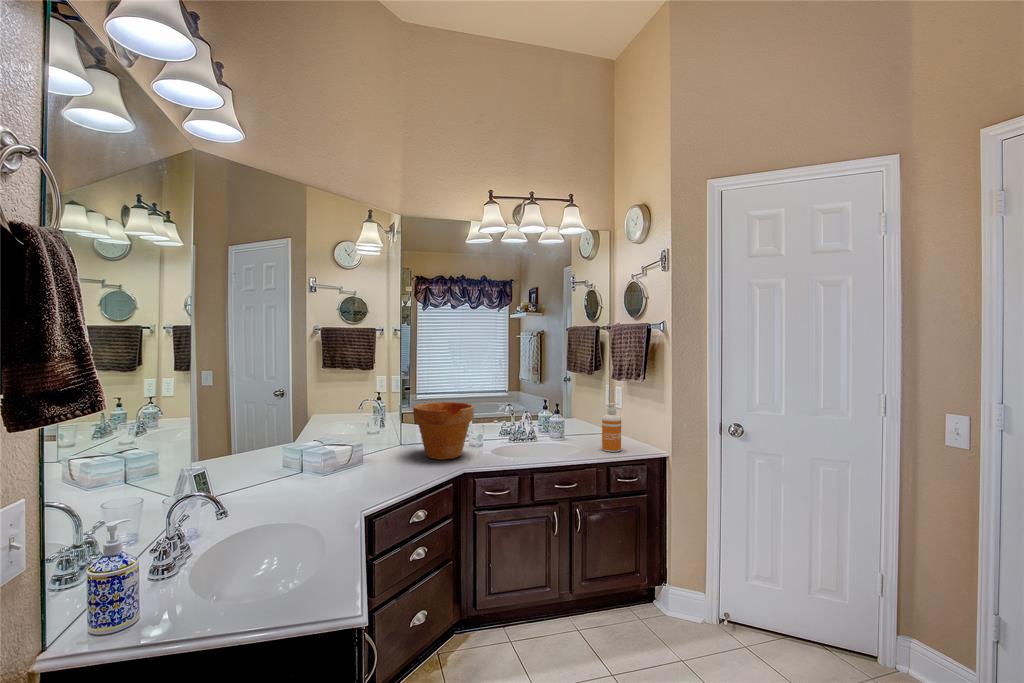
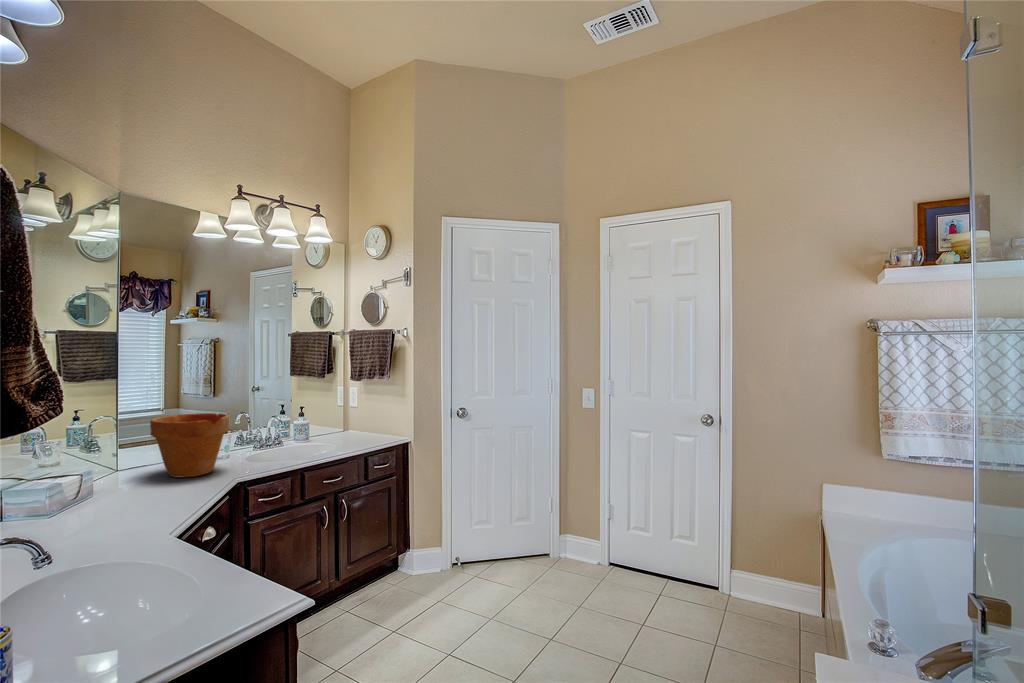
soap dispenser: present [602,403,621,452] -> none [348,401,365,446]

